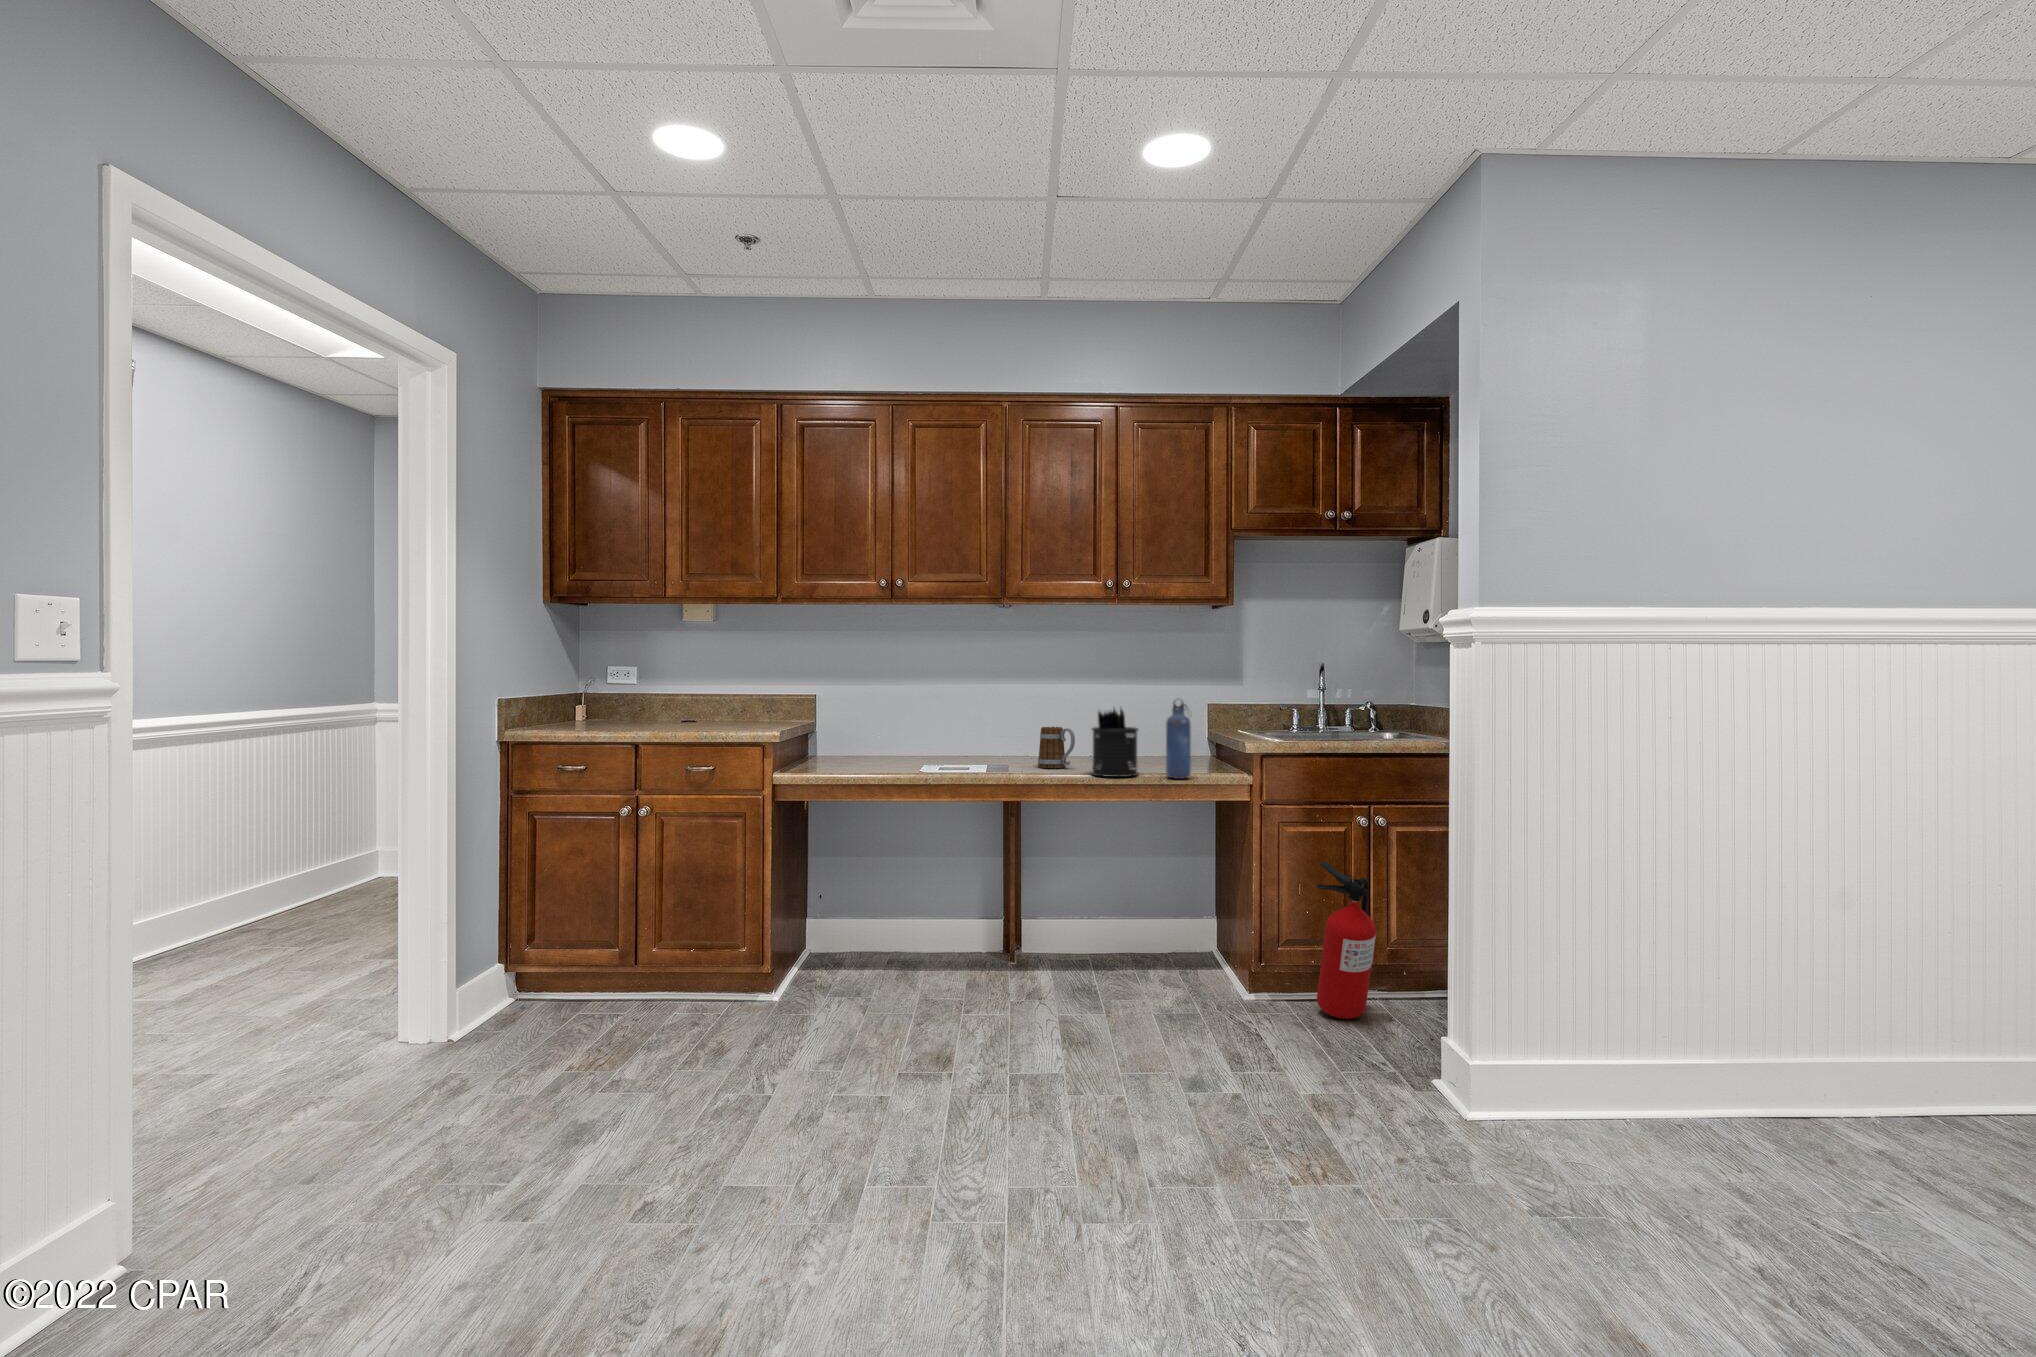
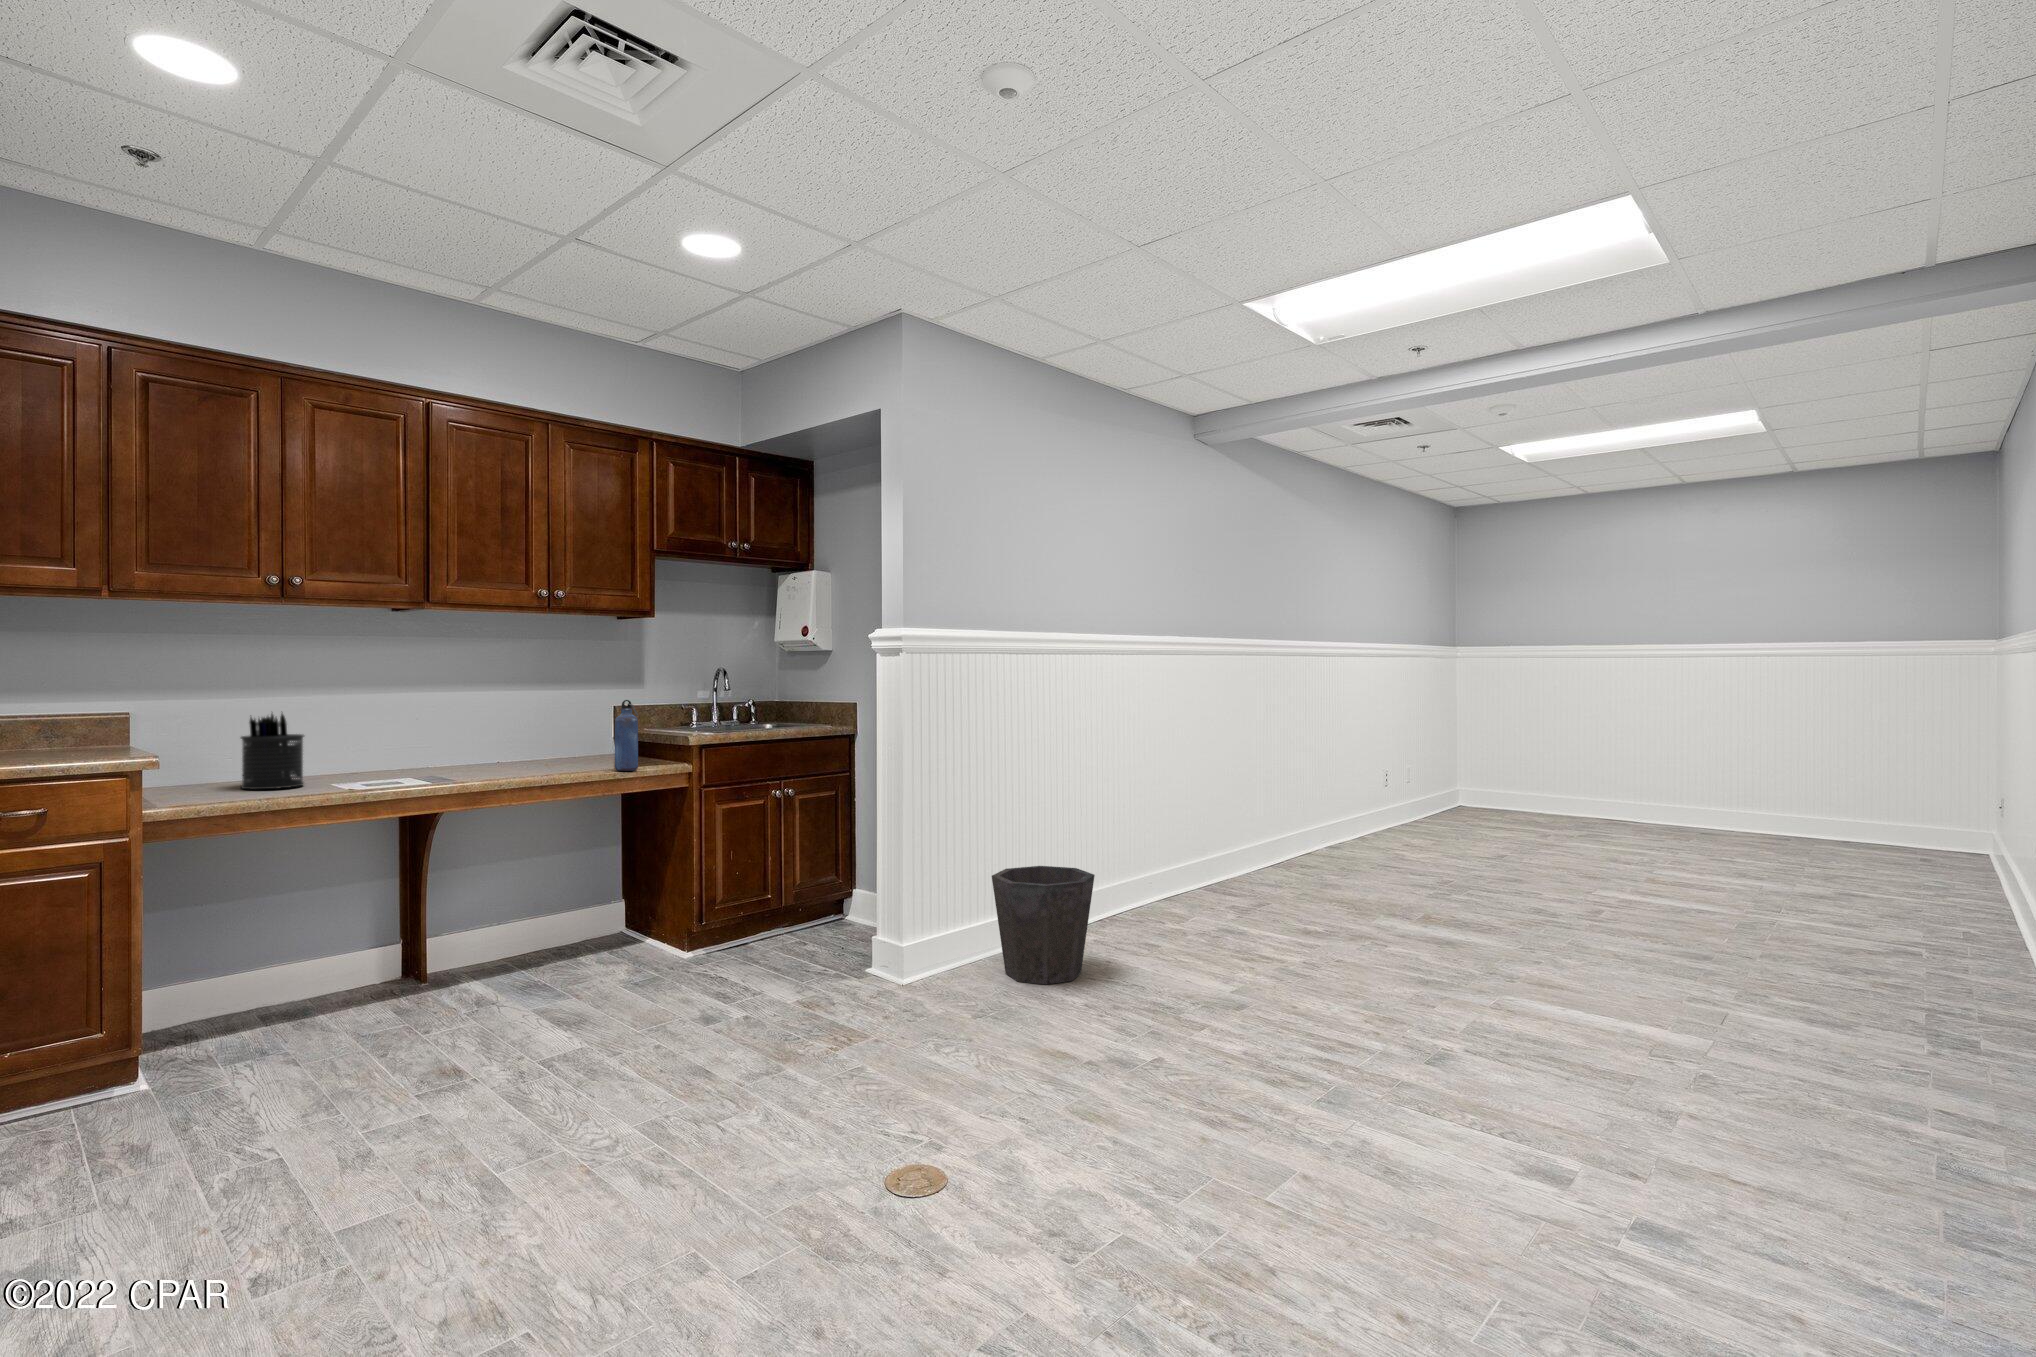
pen holder: present [1092,709,1138,777] -> present [240,714,304,789]
mug: present [1038,727,1075,768] -> none [469,730,513,771]
fire extinguisher: present [1317,861,1376,1019] -> none [750,829,800,952]
waste bin: none [1623,972,1818,1181] -> present [992,866,1095,985]

